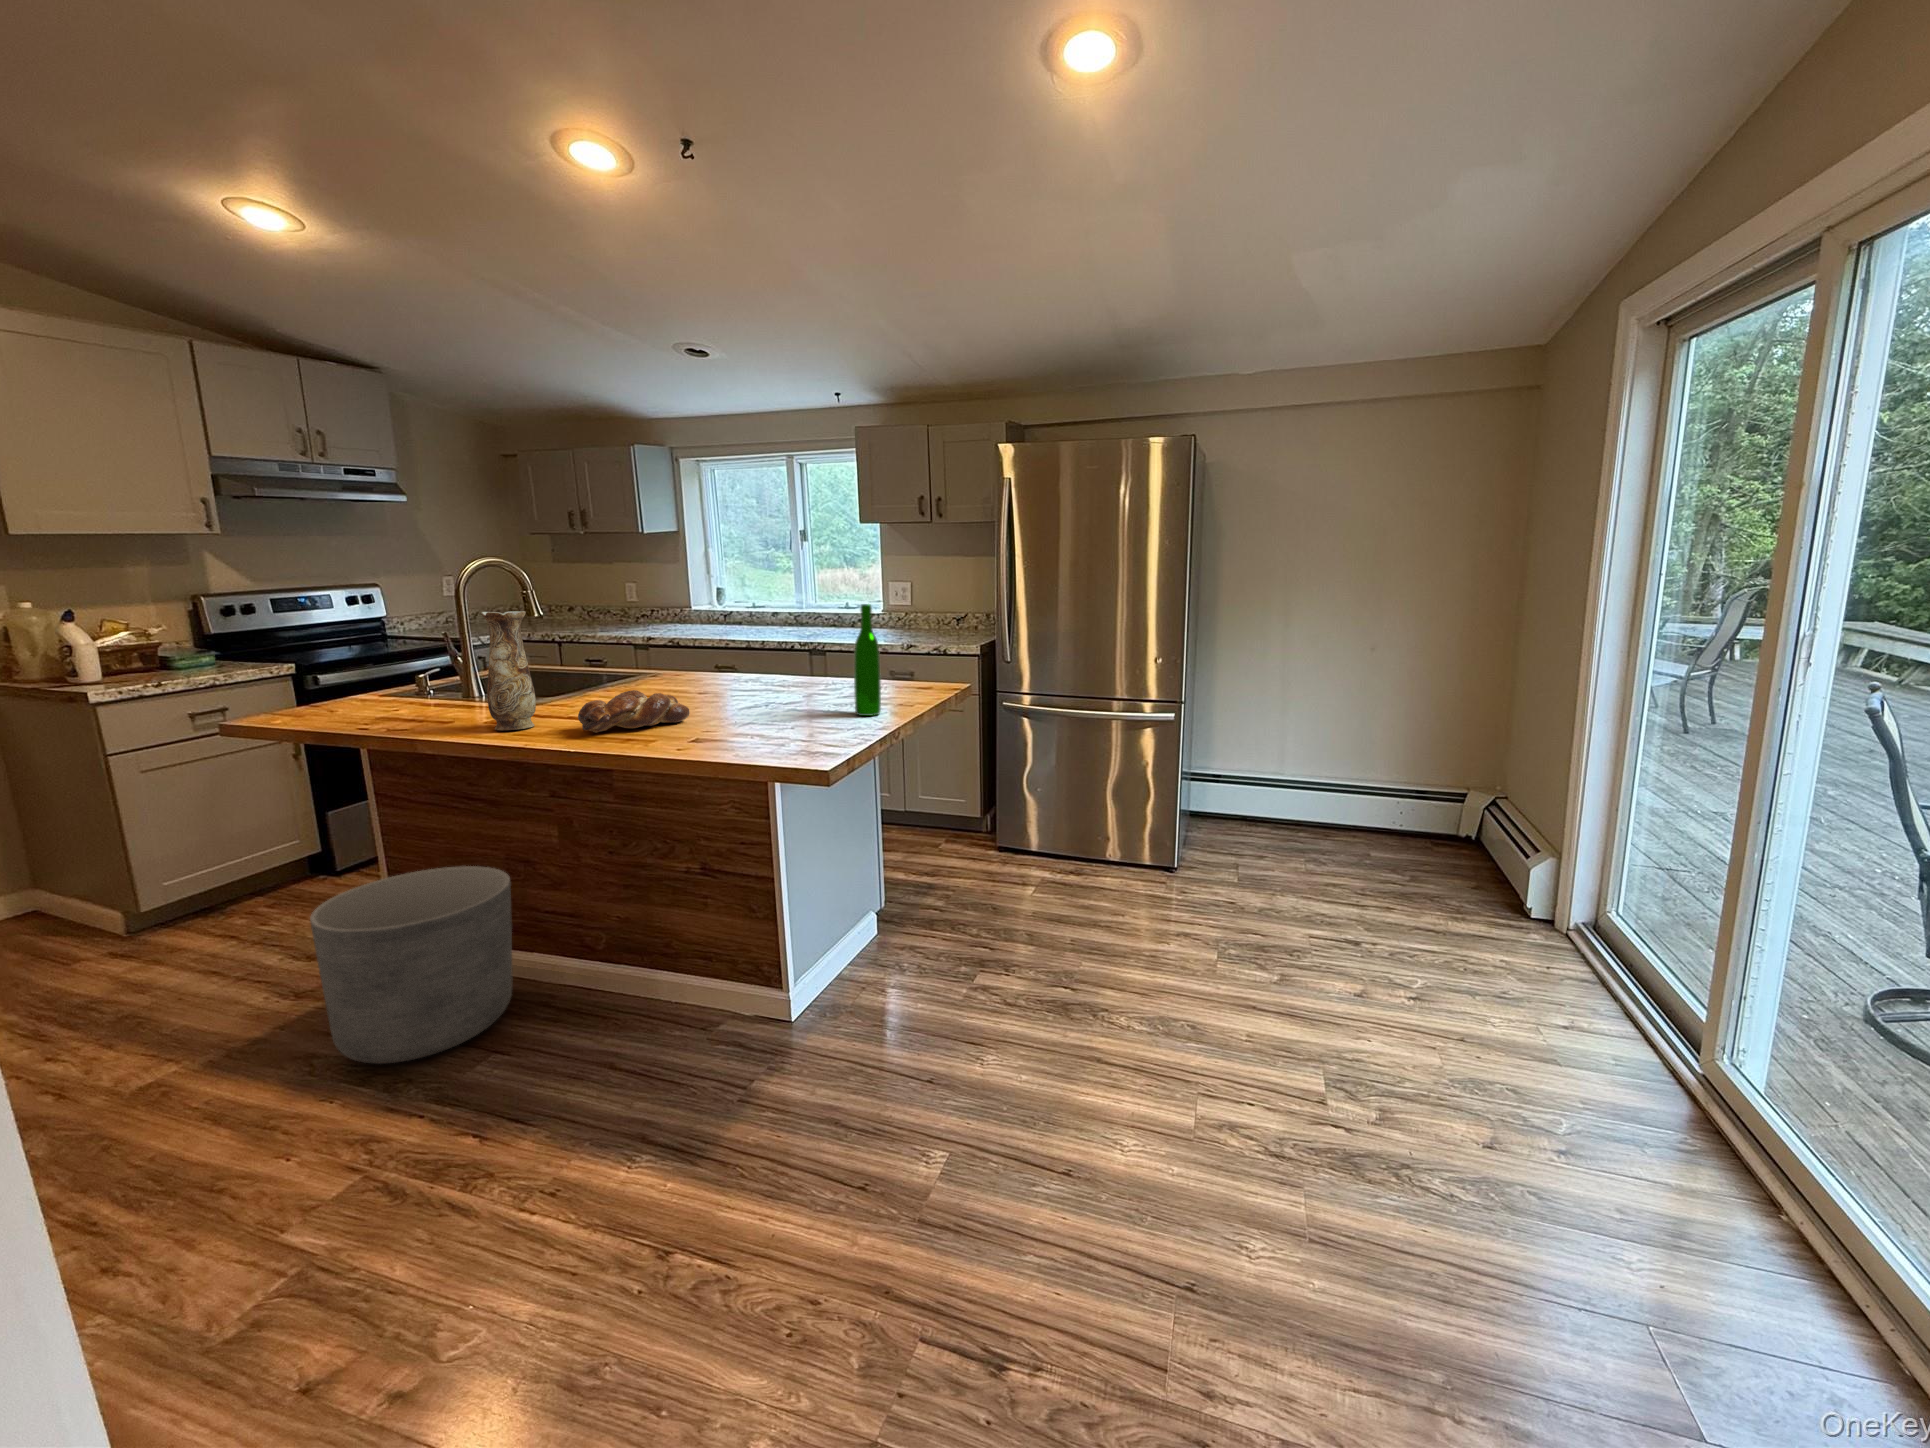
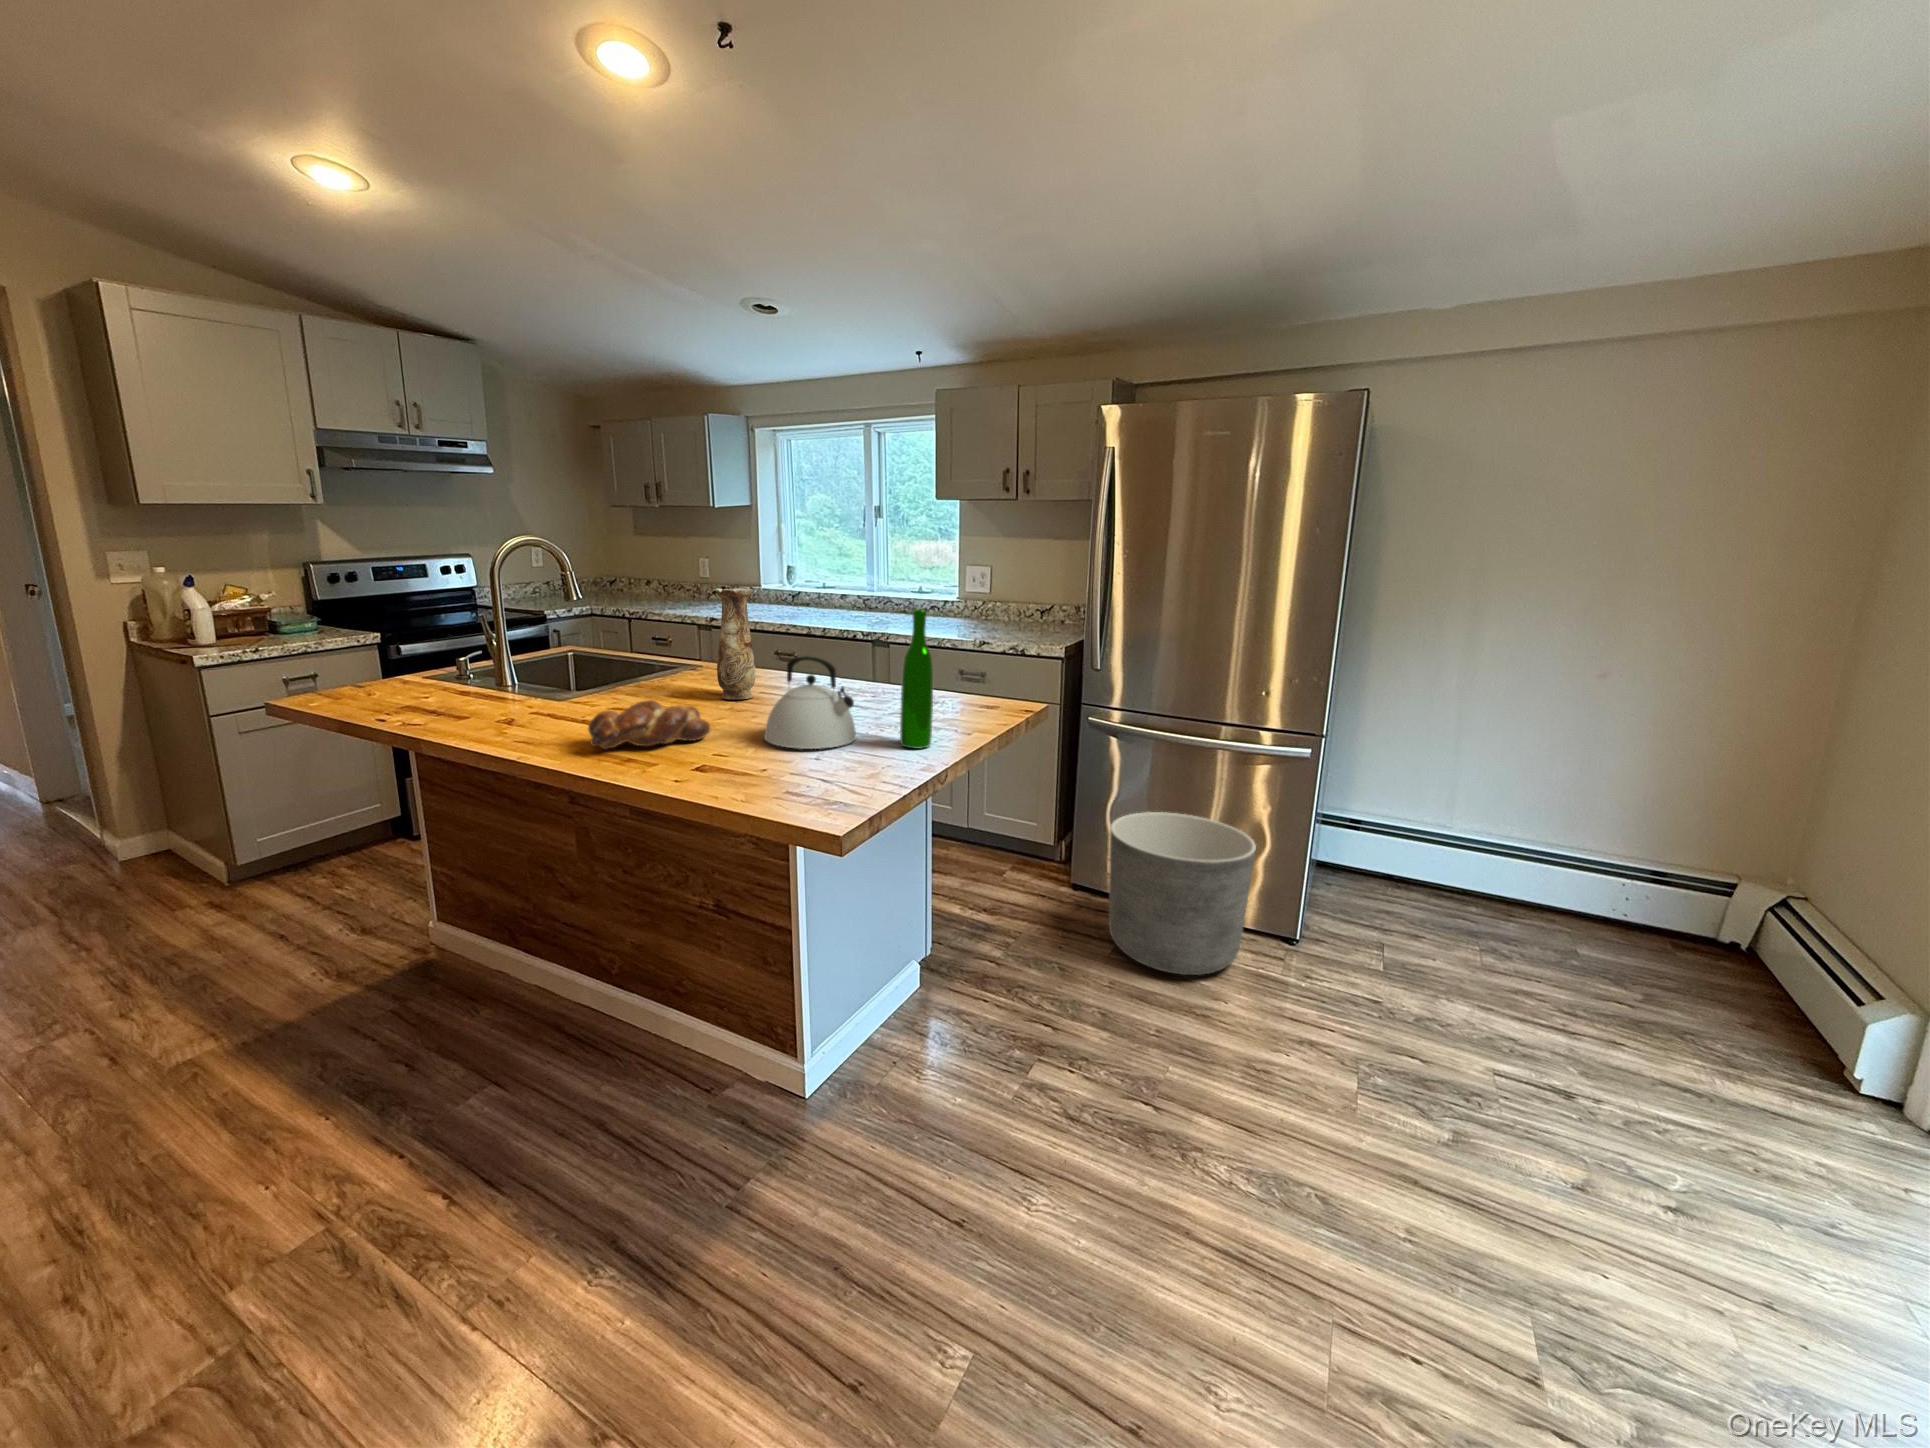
vase: present [481,611,536,730] -> present [716,588,755,700]
kettle: none [738,647,818,721] -> present [764,656,856,749]
planter: present [310,866,513,1064] -> present [1109,812,1256,975]

